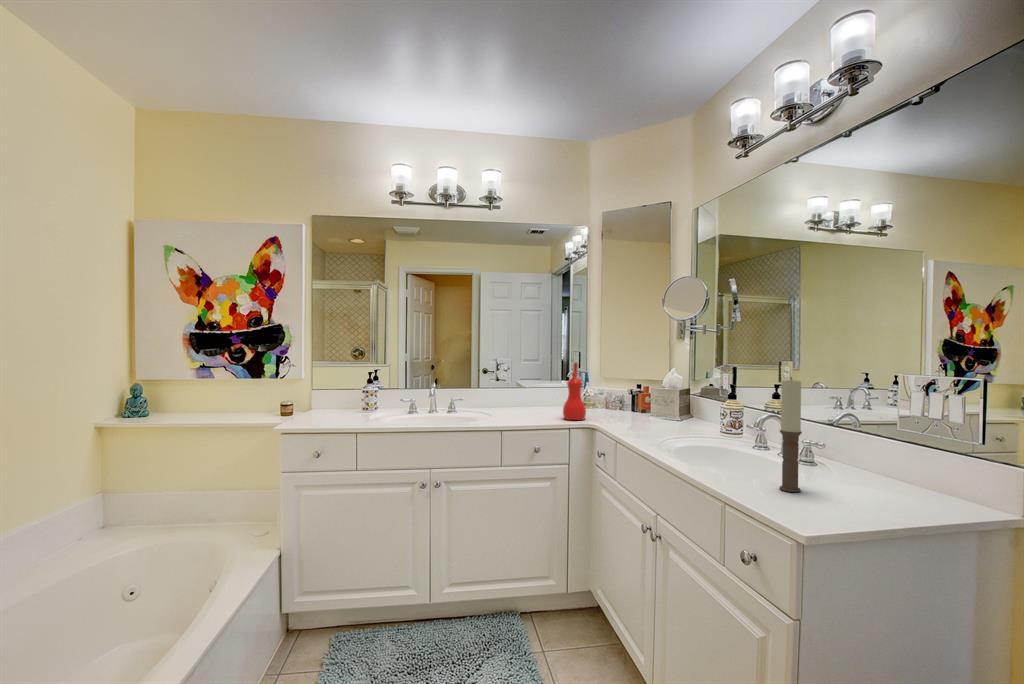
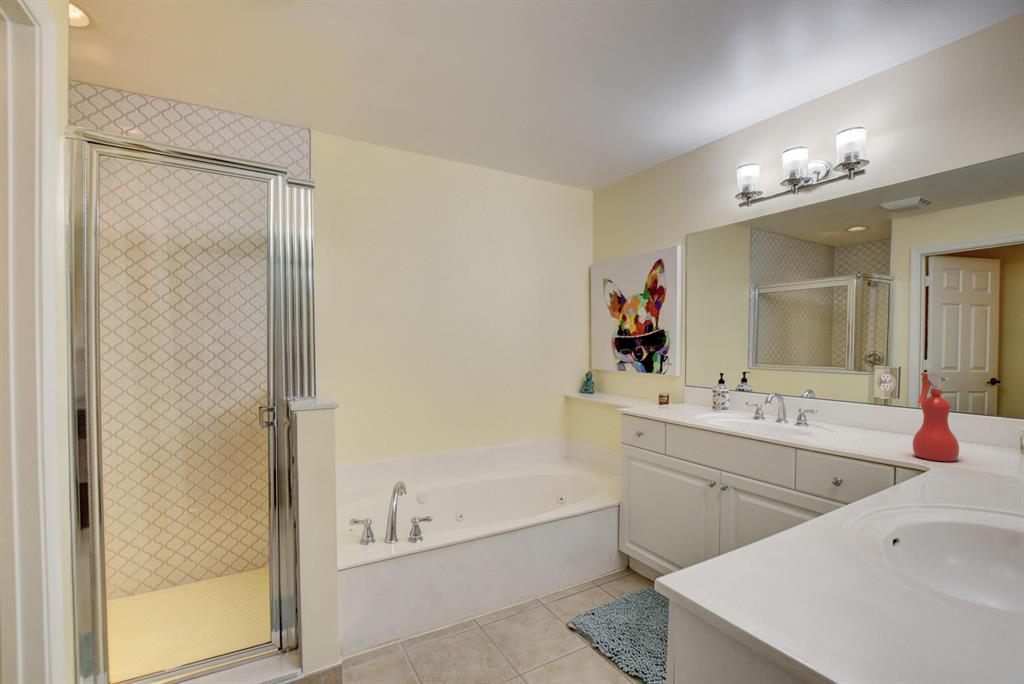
candle: present [779,377,802,492] -> none [795,406,840,637]

